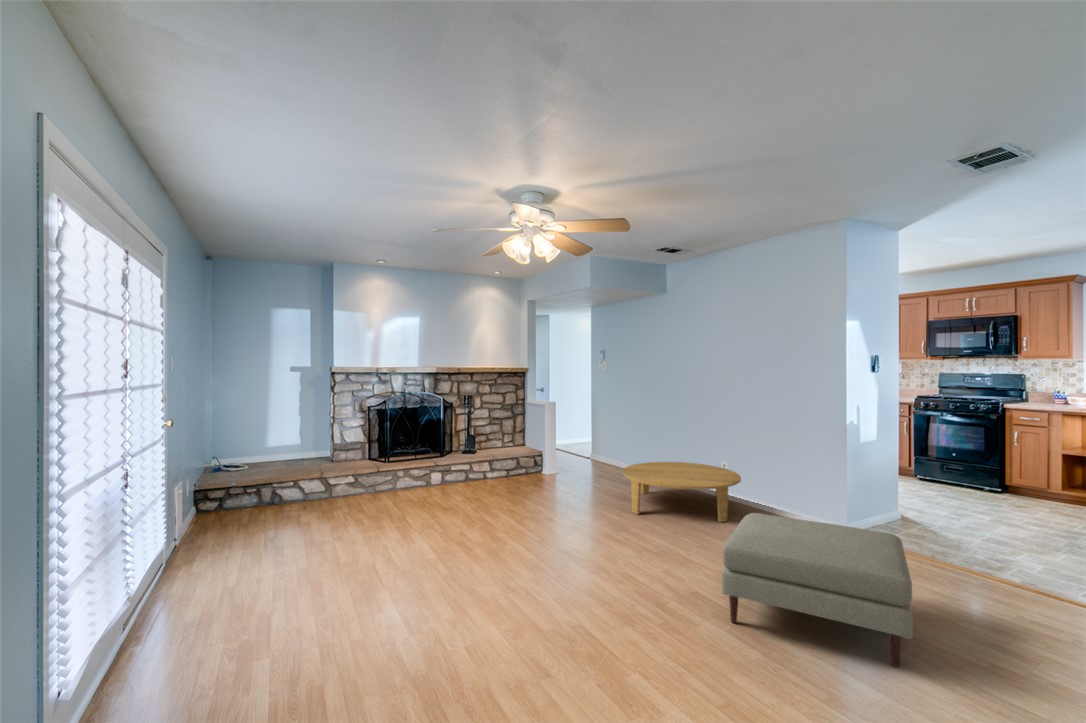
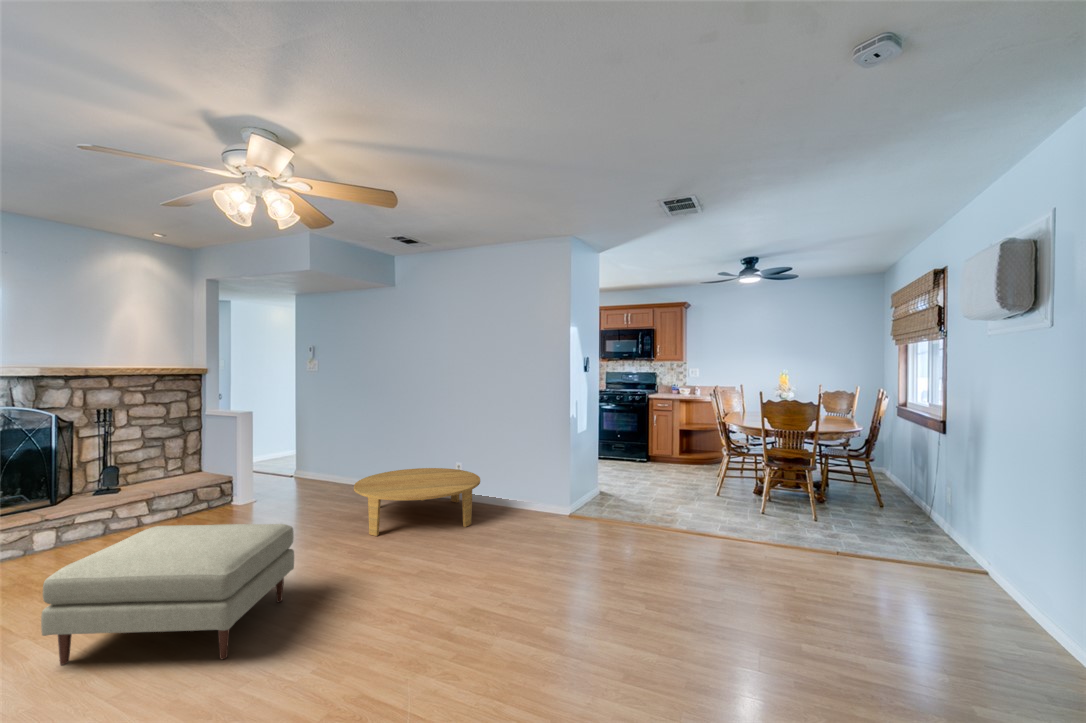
ottoman: present [722,513,913,667] -> present [41,524,294,665]

